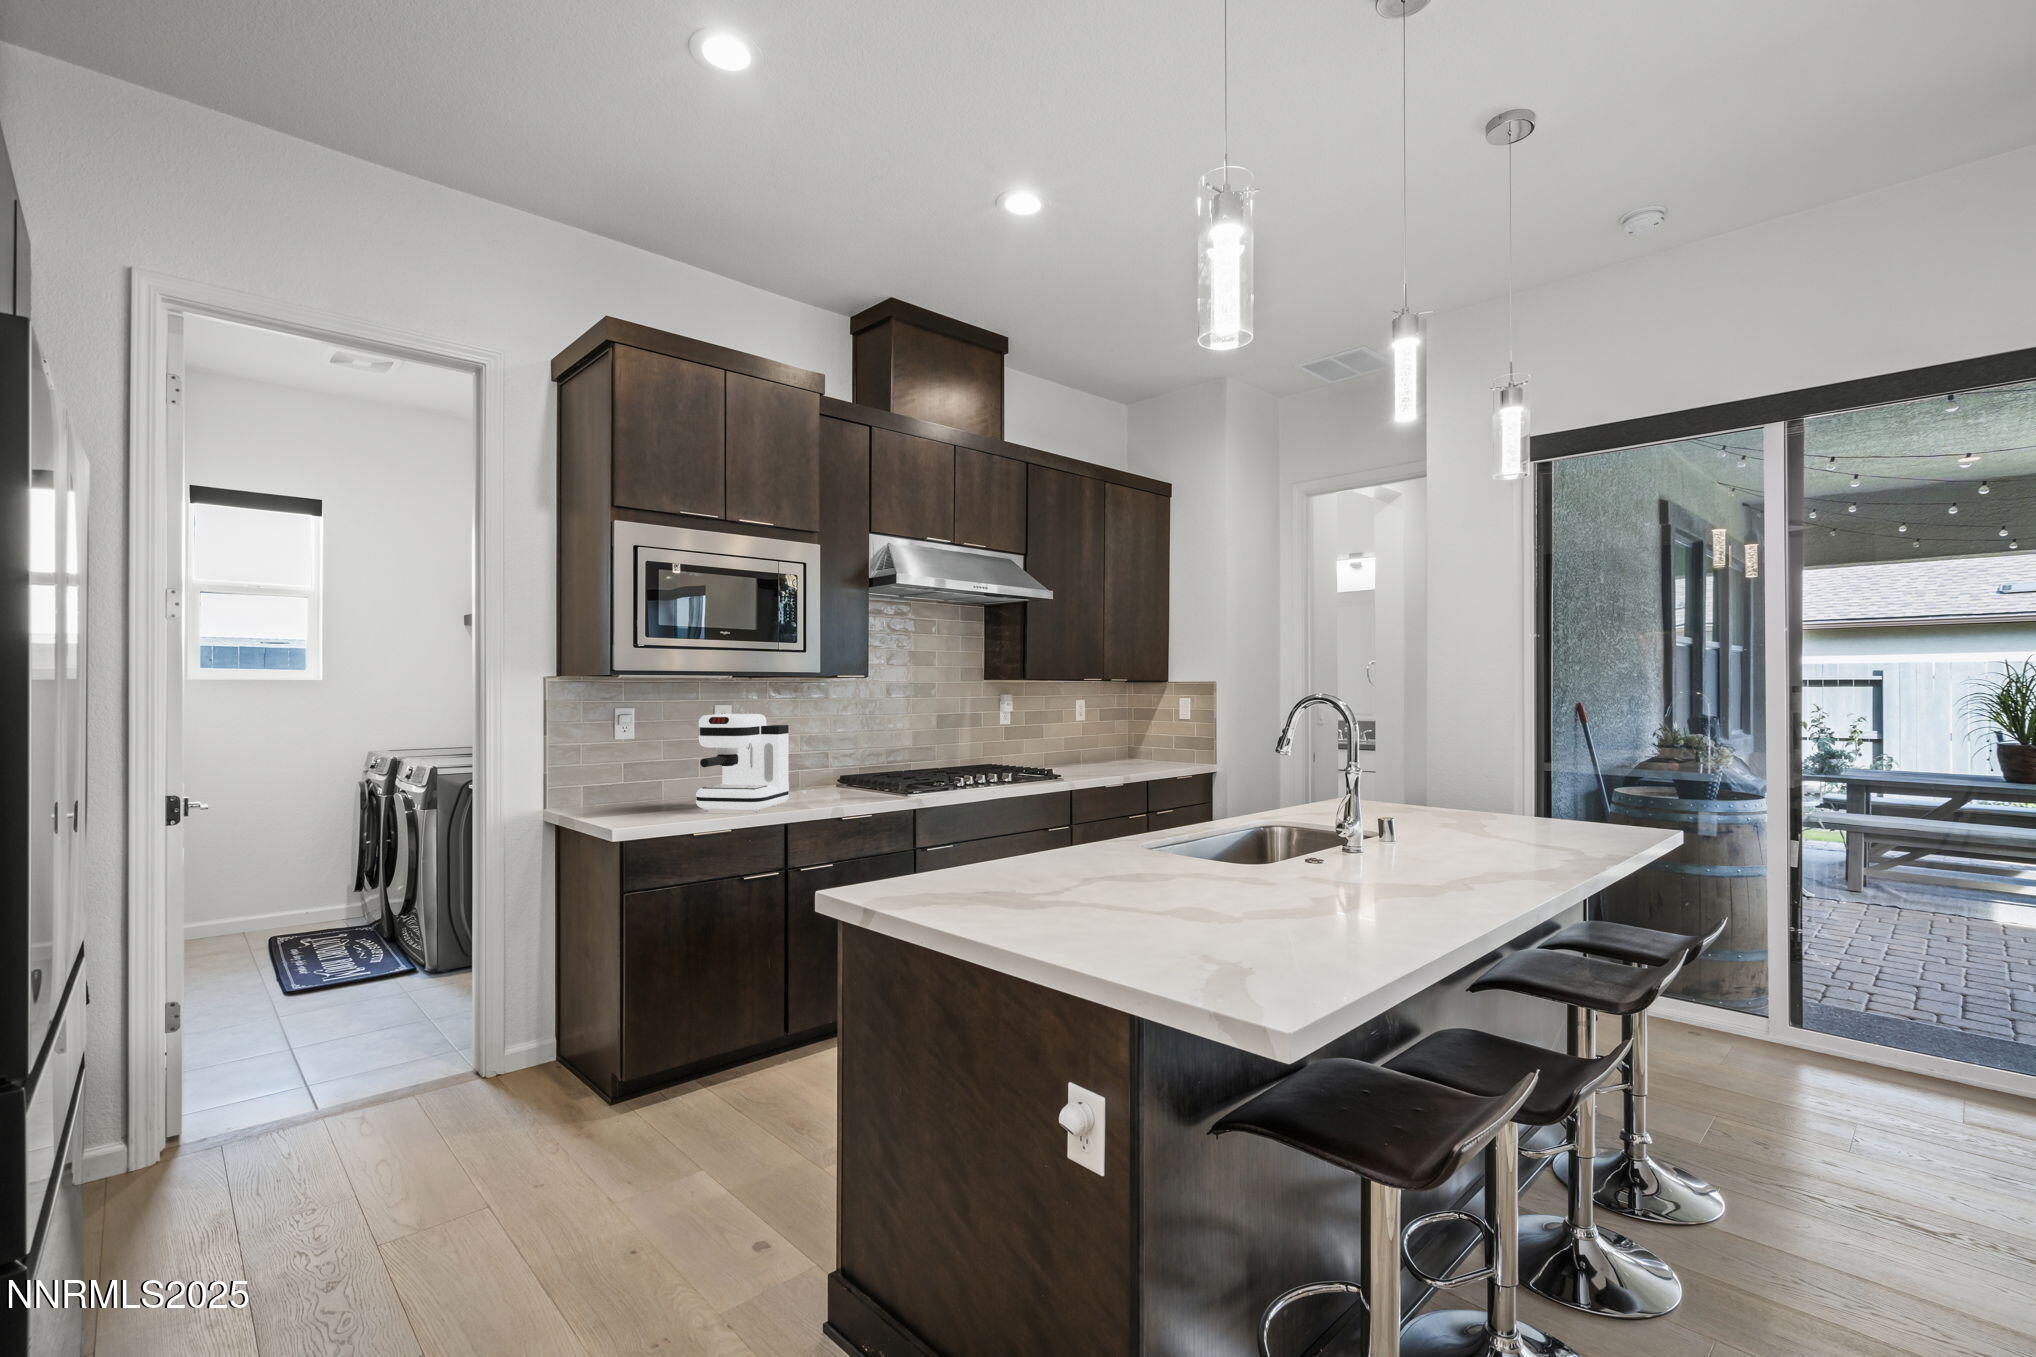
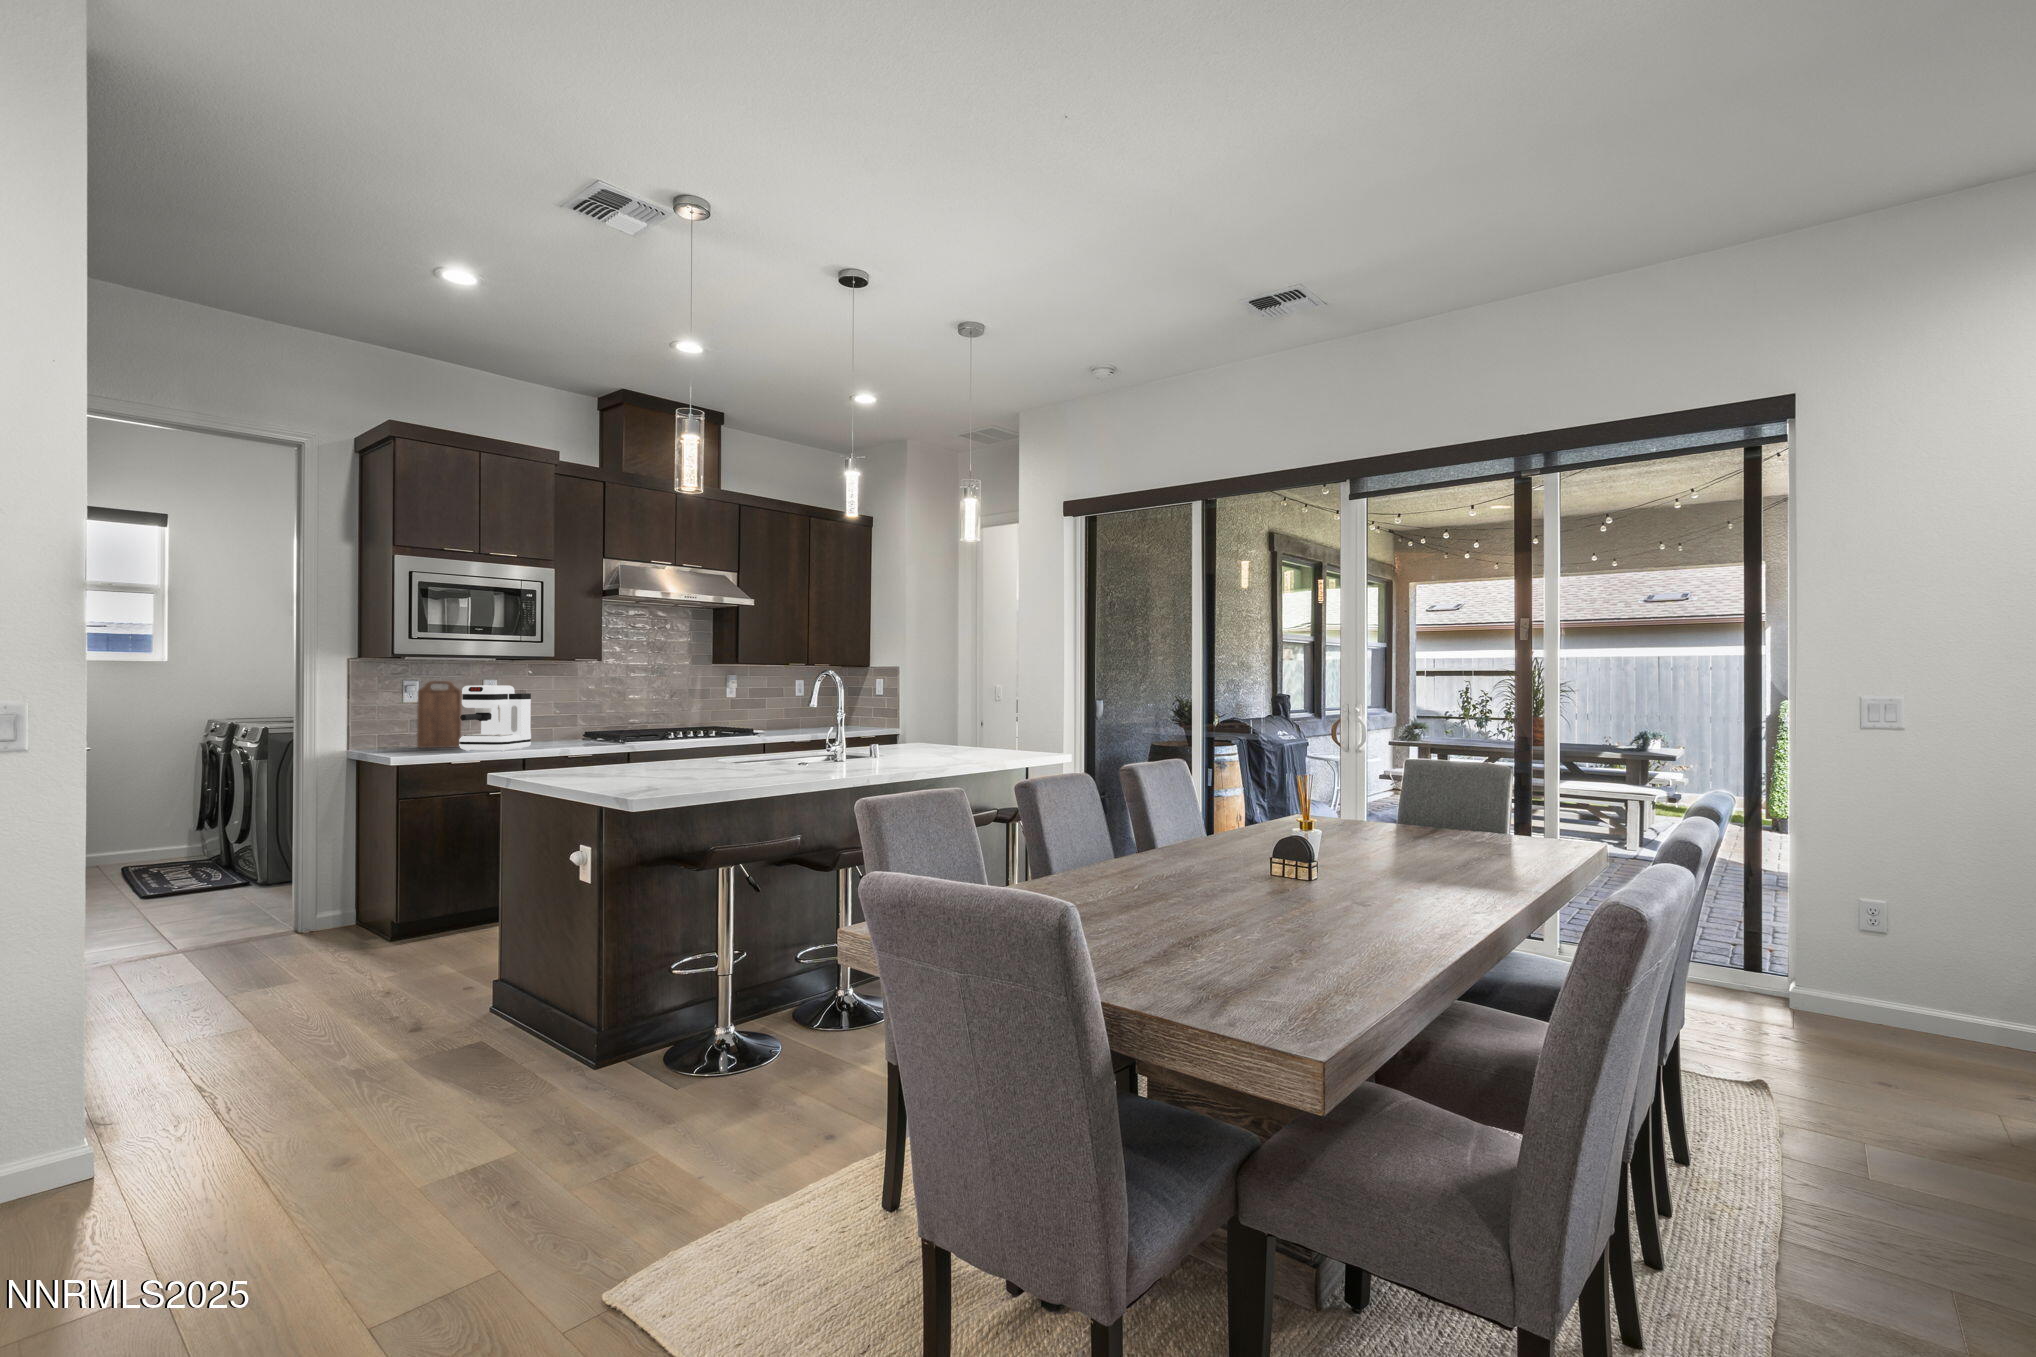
cutting board: none [634,707,692,803] -> present [417,681,462,748]

